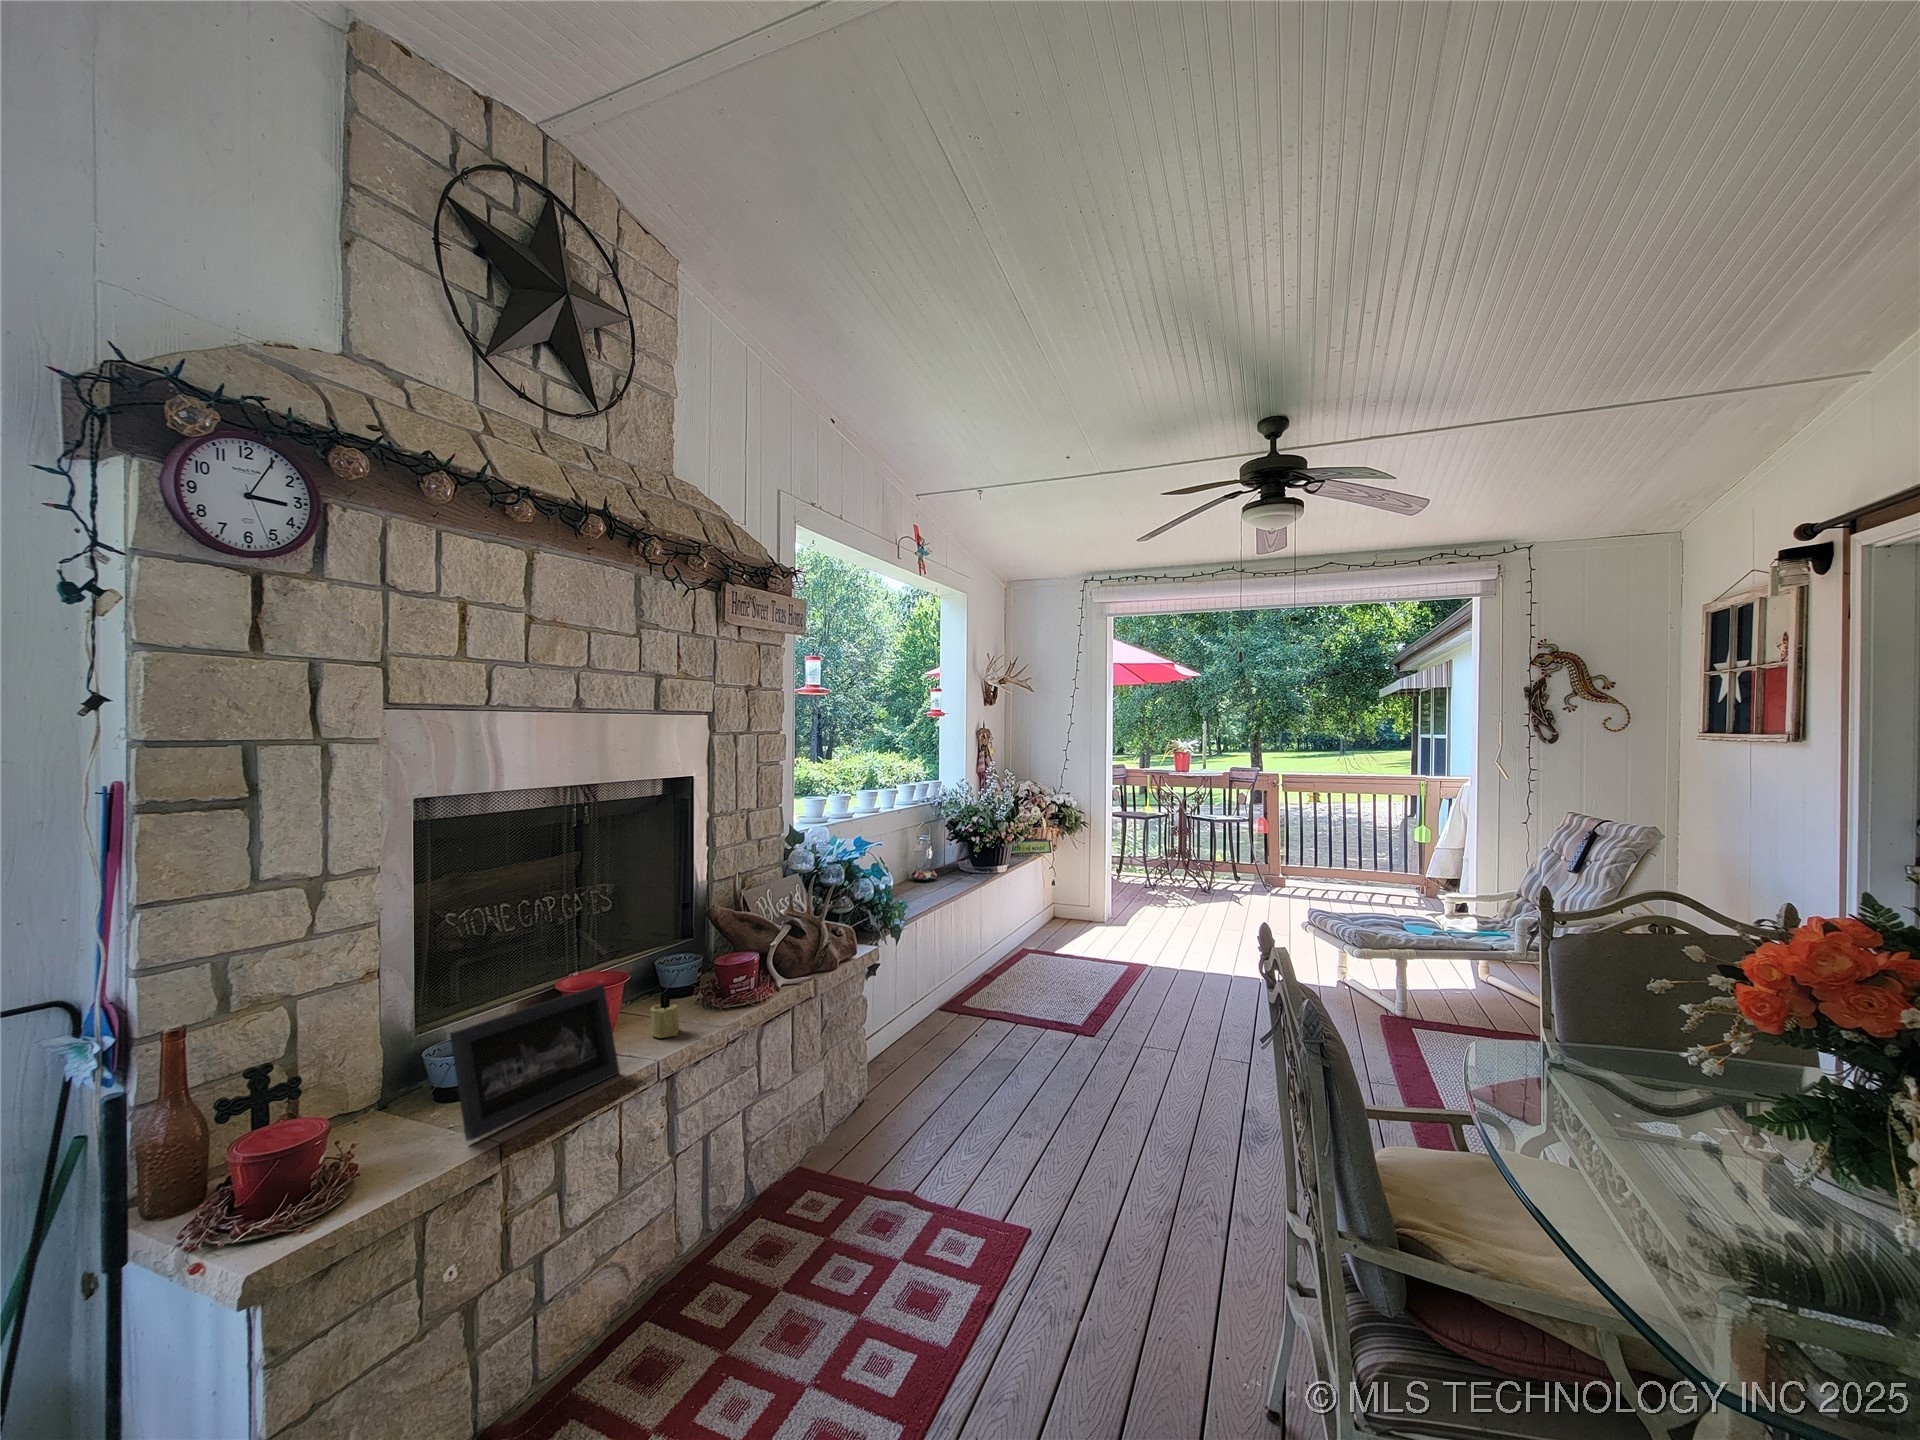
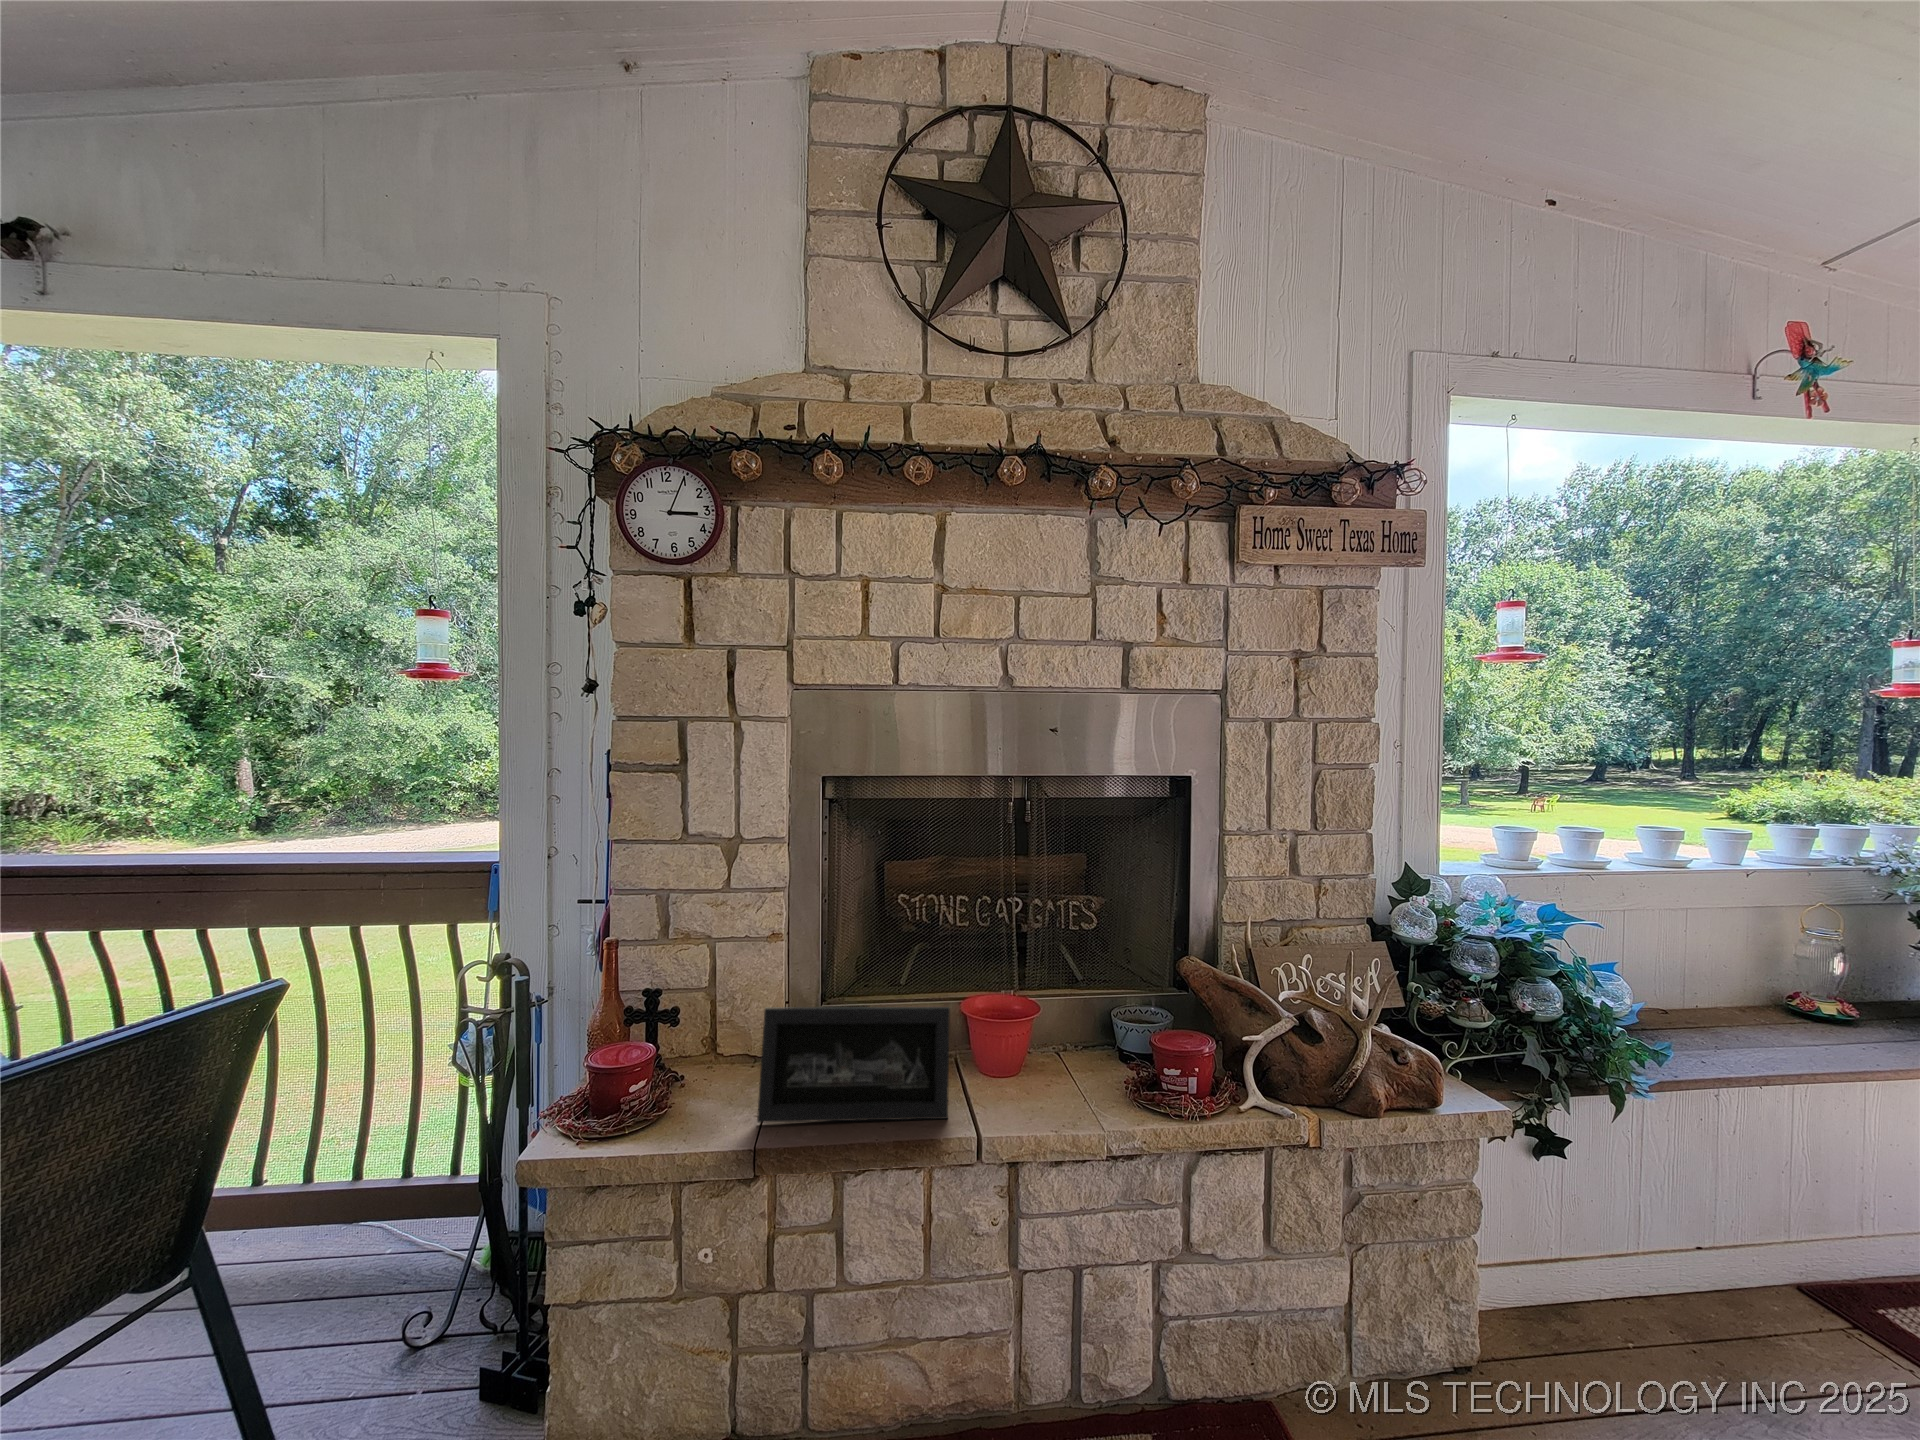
candle: present [650,994,679,1038] -> none [1042,1041,1079,1101]

